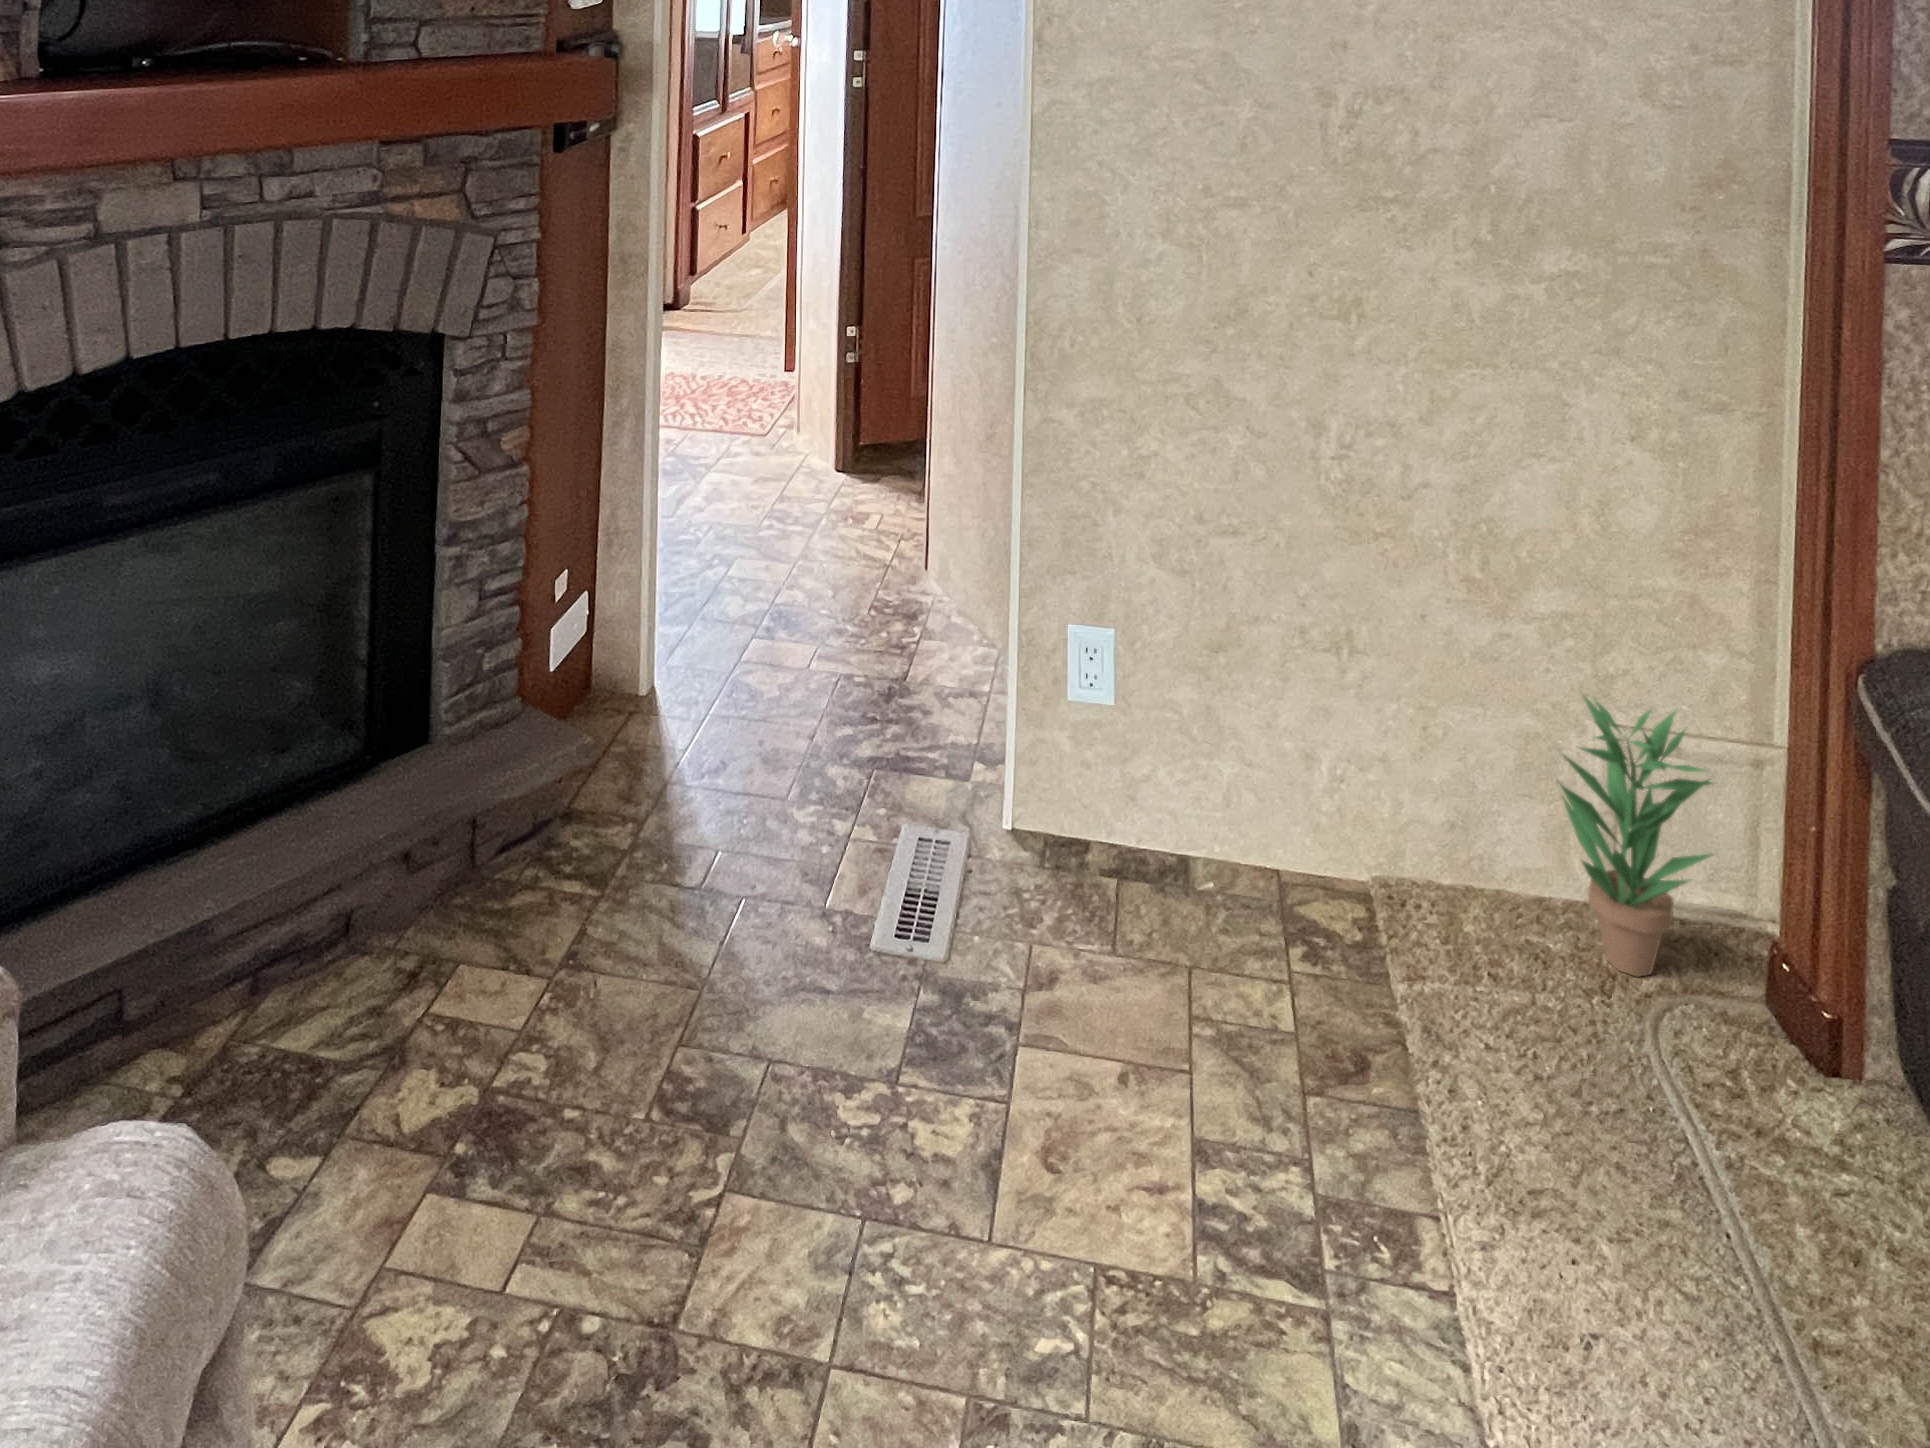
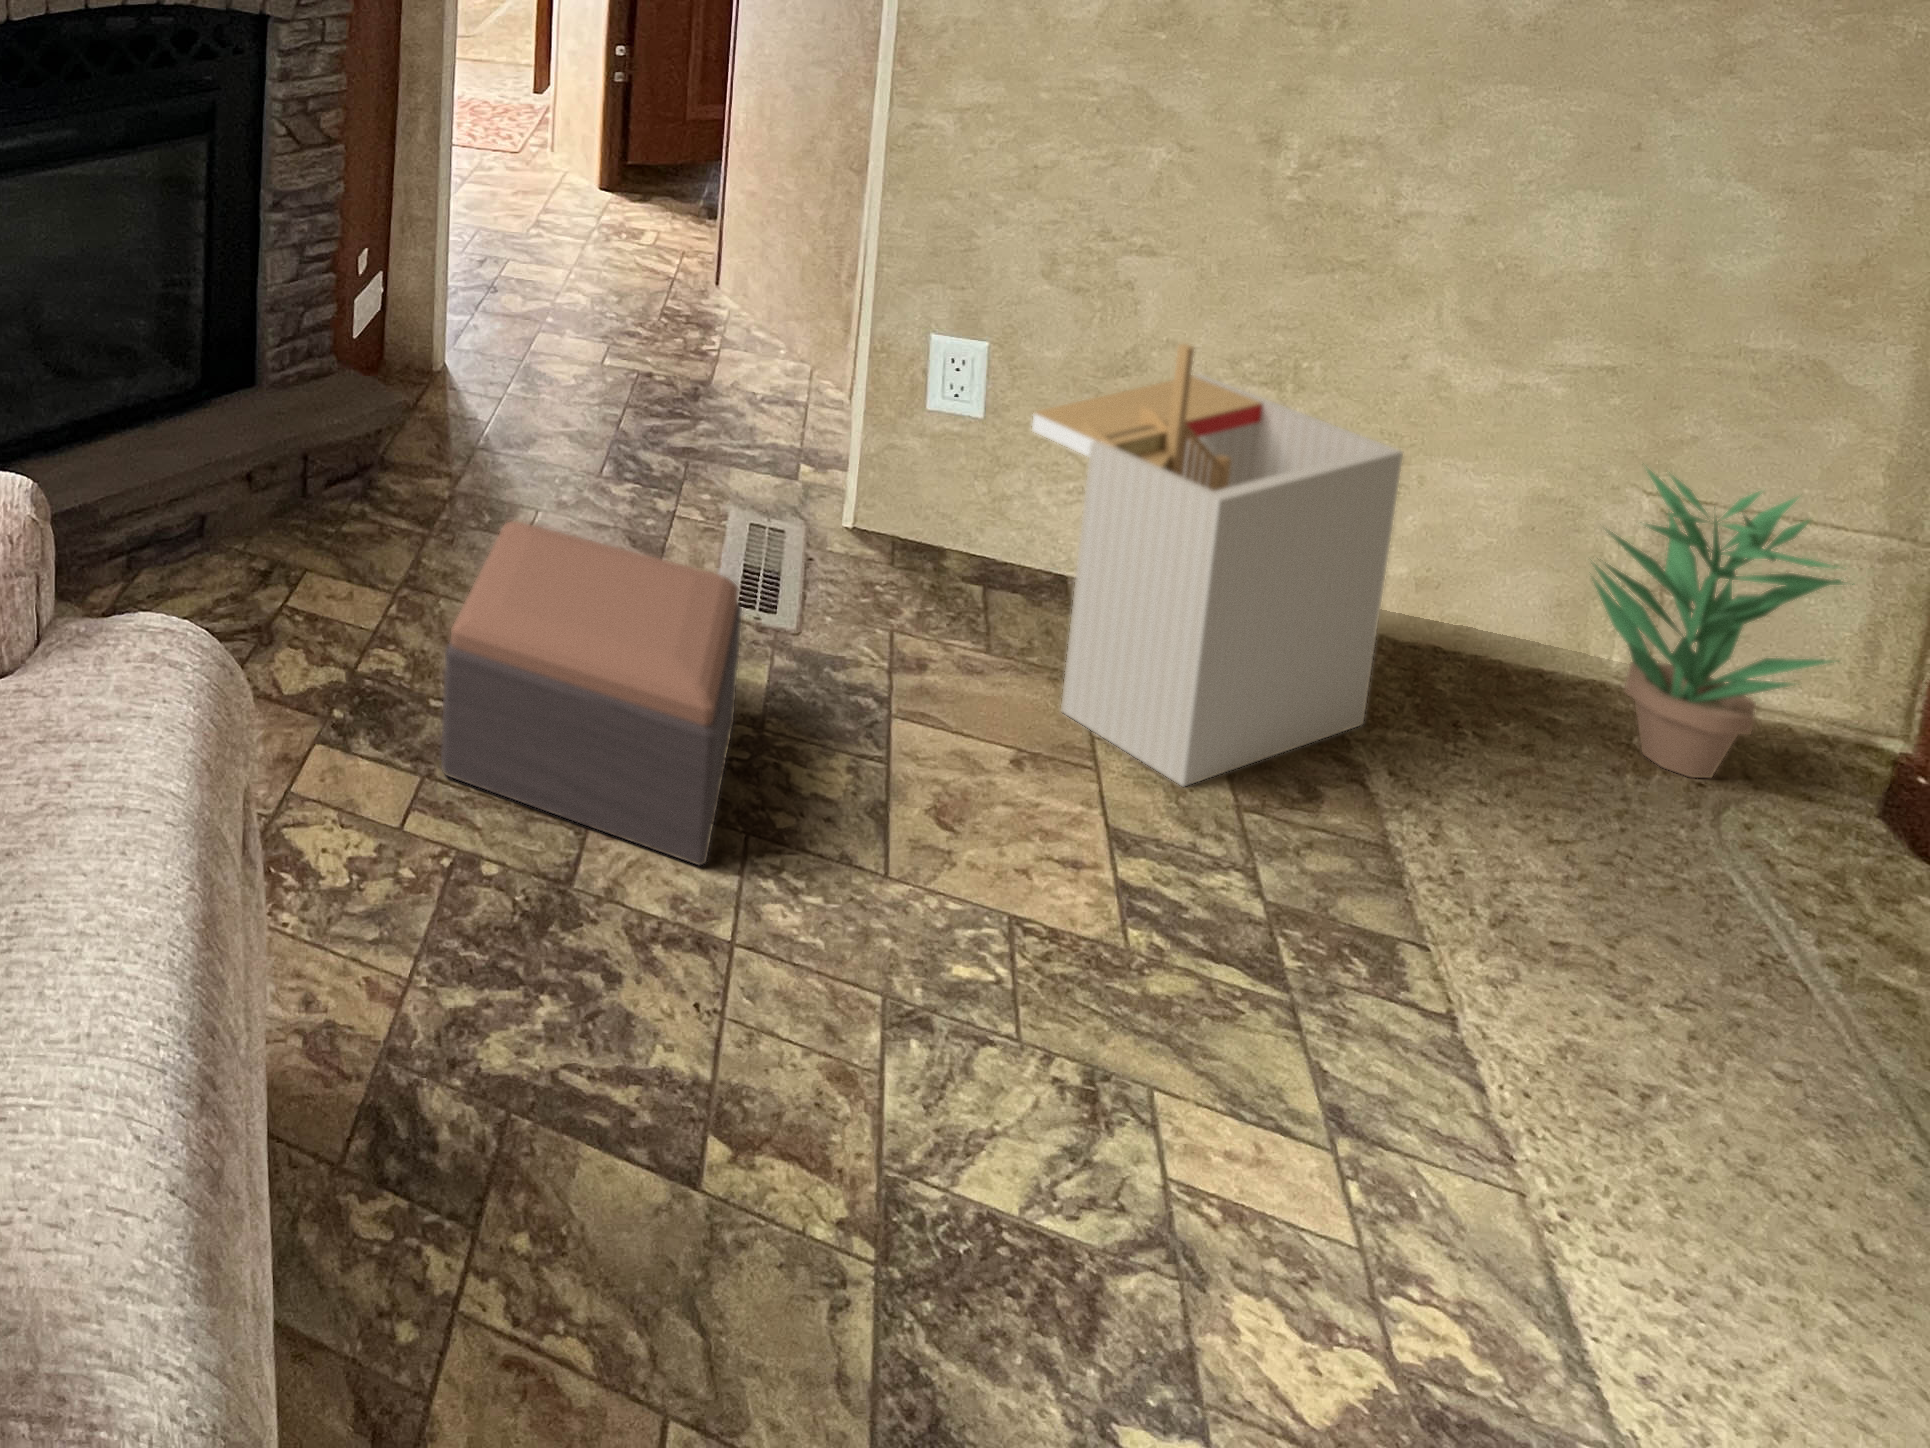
storage bin: none [1132,619,1413,1072] -> present [1032,343,1403,786]
footstool: none [555,884,871,1275] -> present [441,521,742,865]

